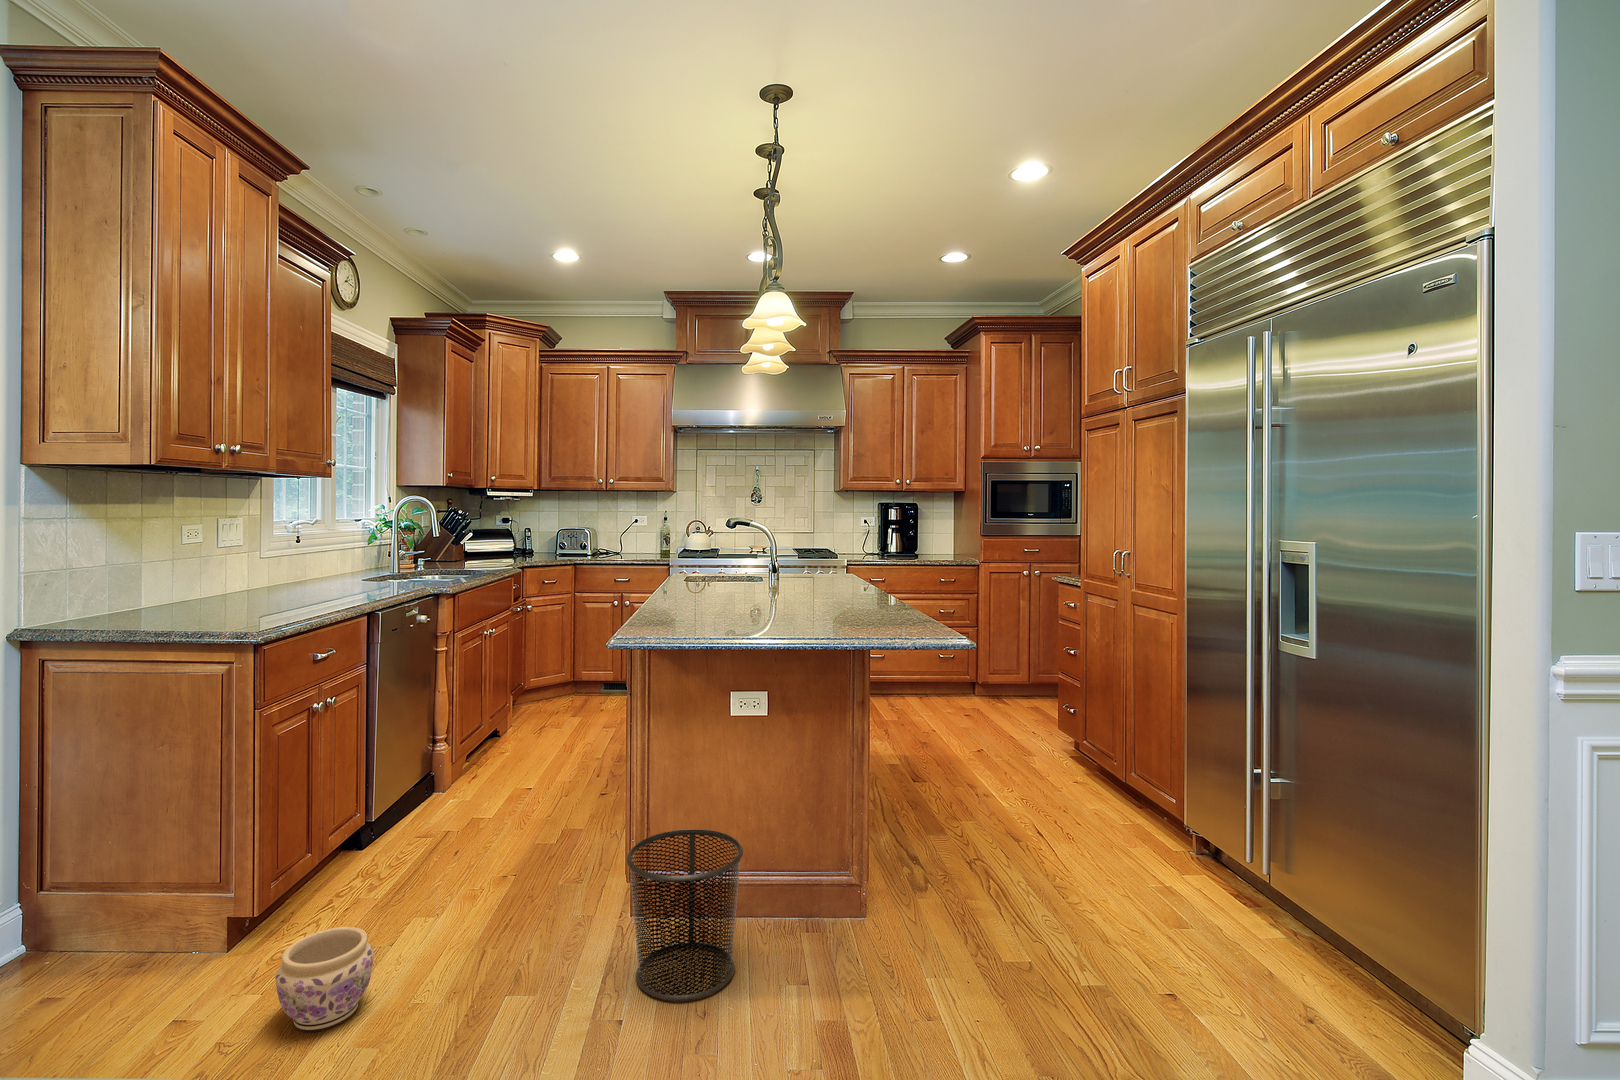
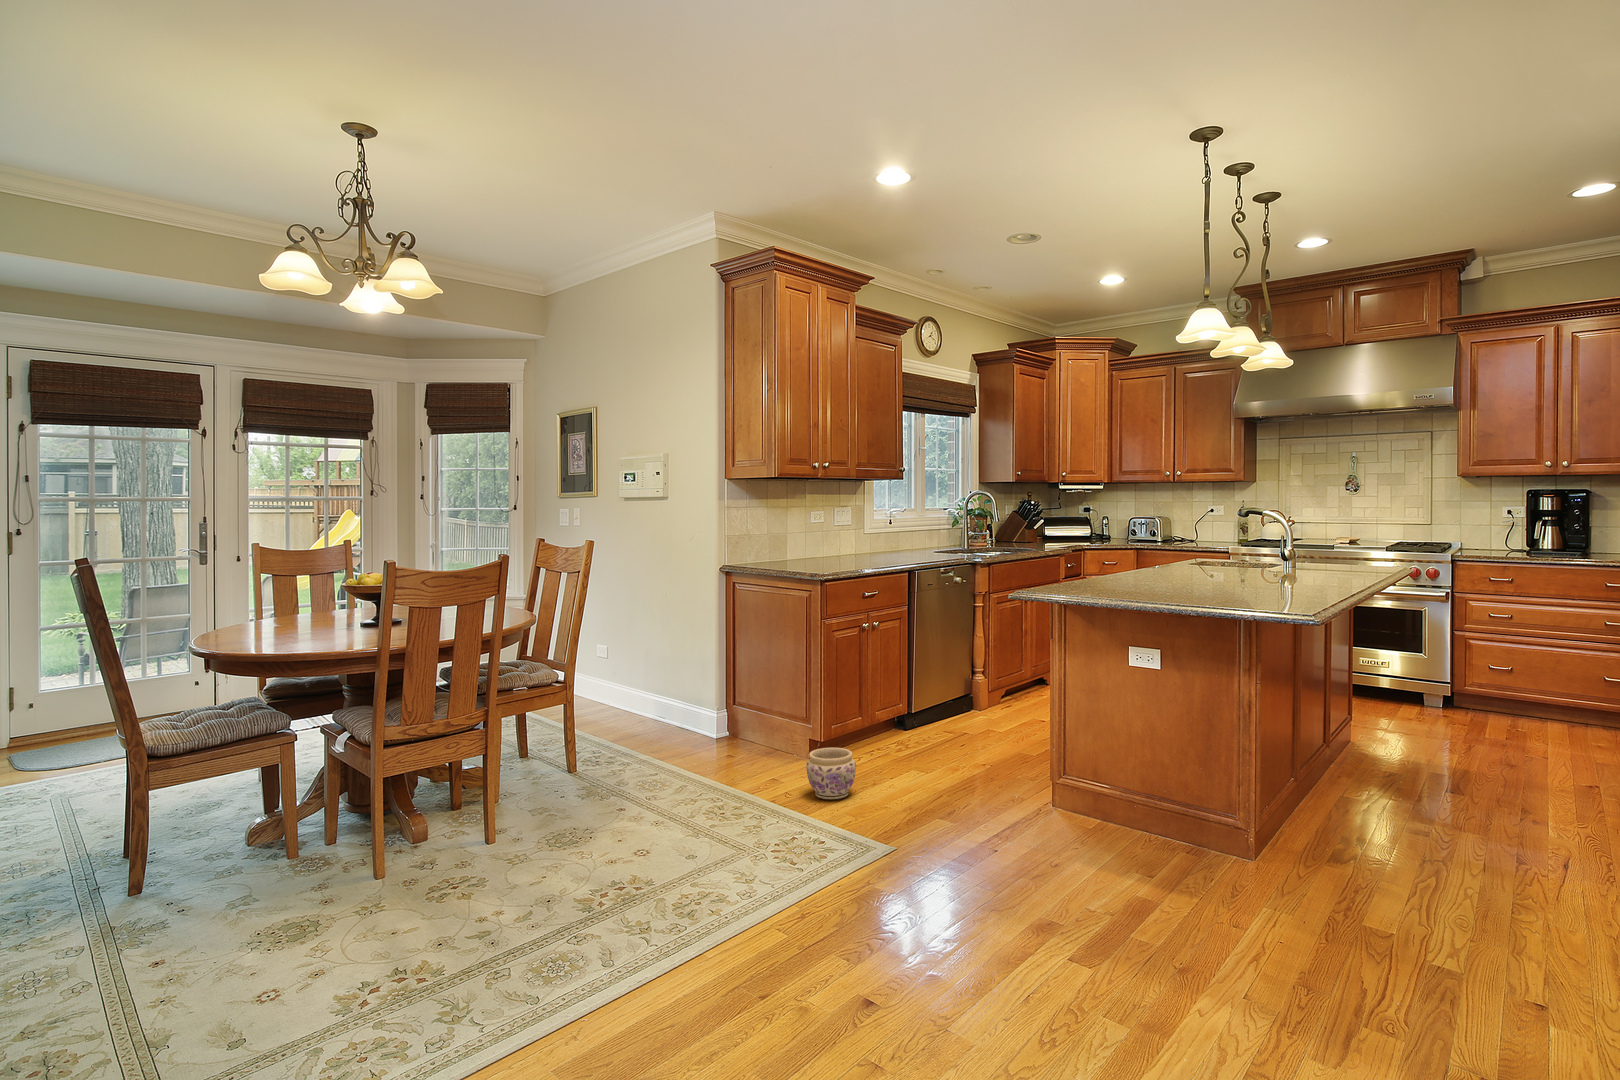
waste bin: present [627,829,743,1001] -> none [989,734,1084,857]

